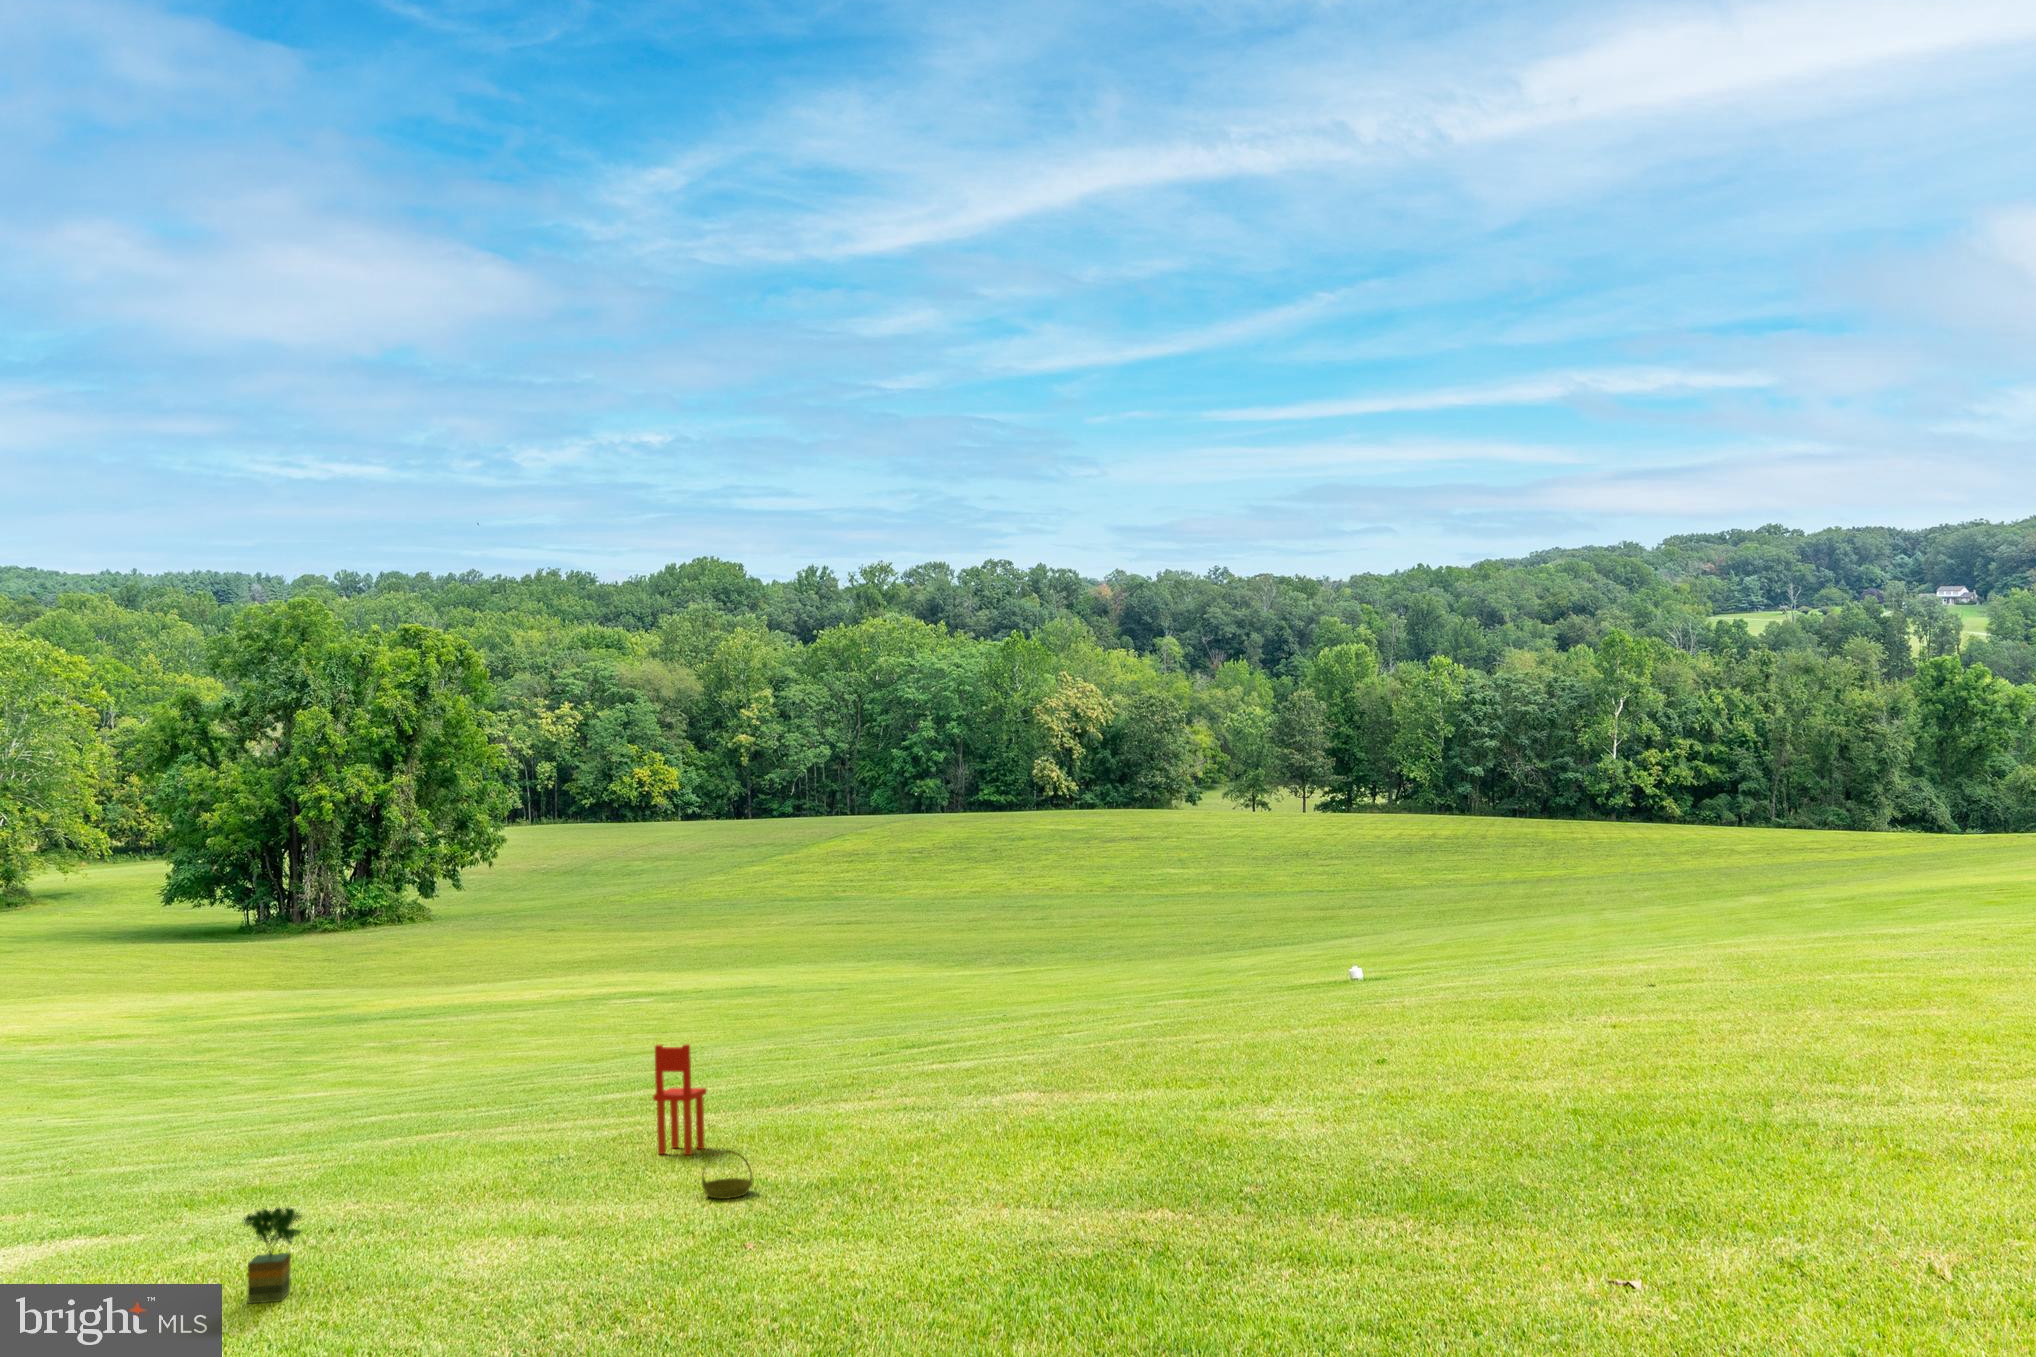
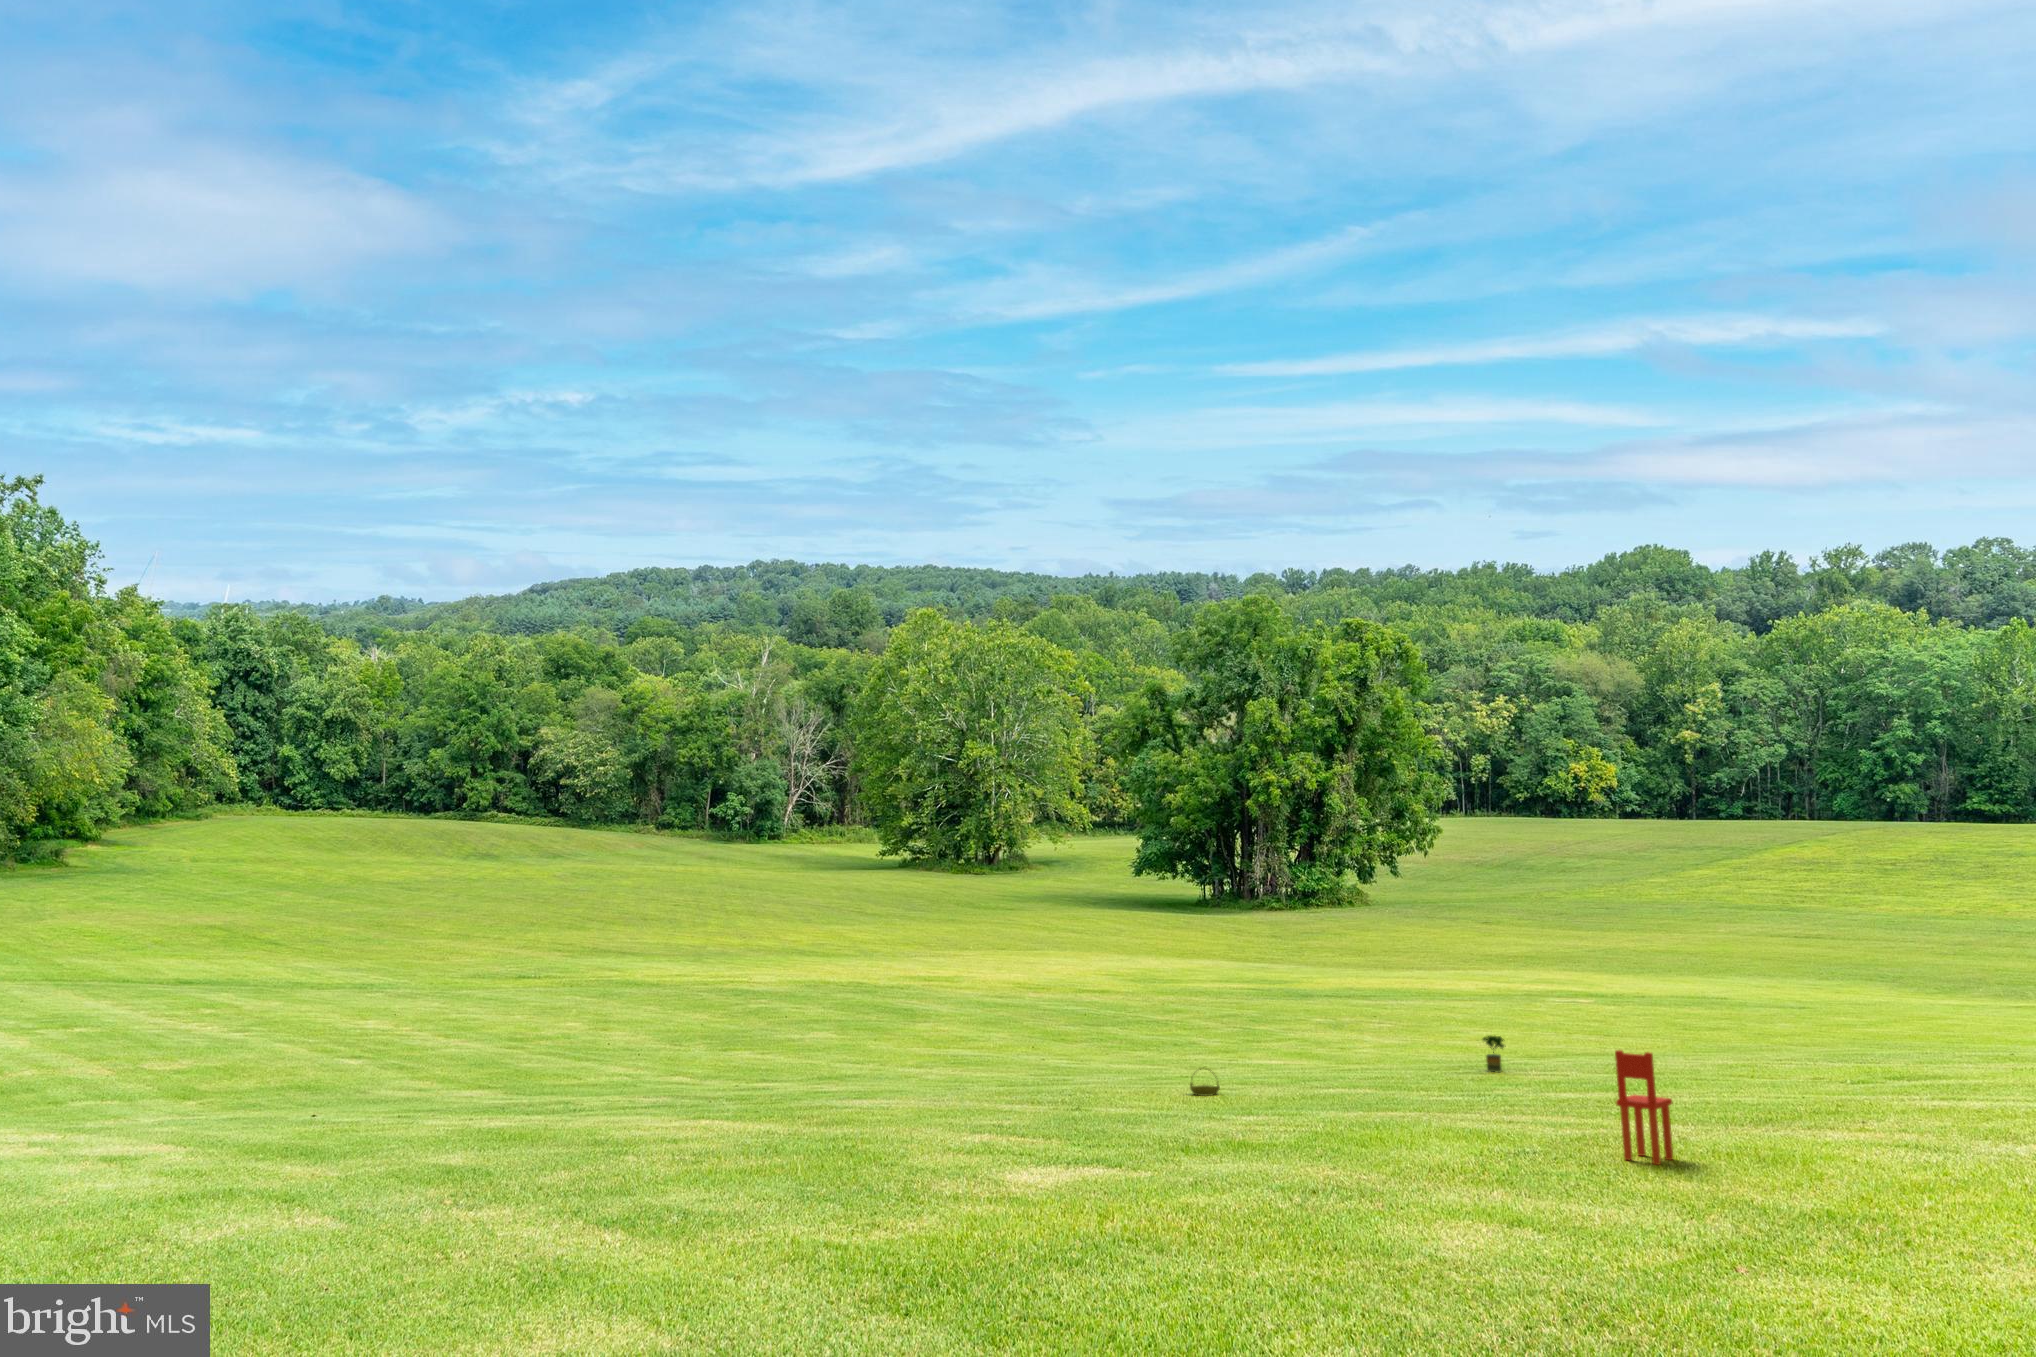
basket: present [702,1151,752,1199] -> present [1190,1069,1220,1096]
potted tree: present [244,1207,302,1304] -> present [1483,1036,1506,1072]

